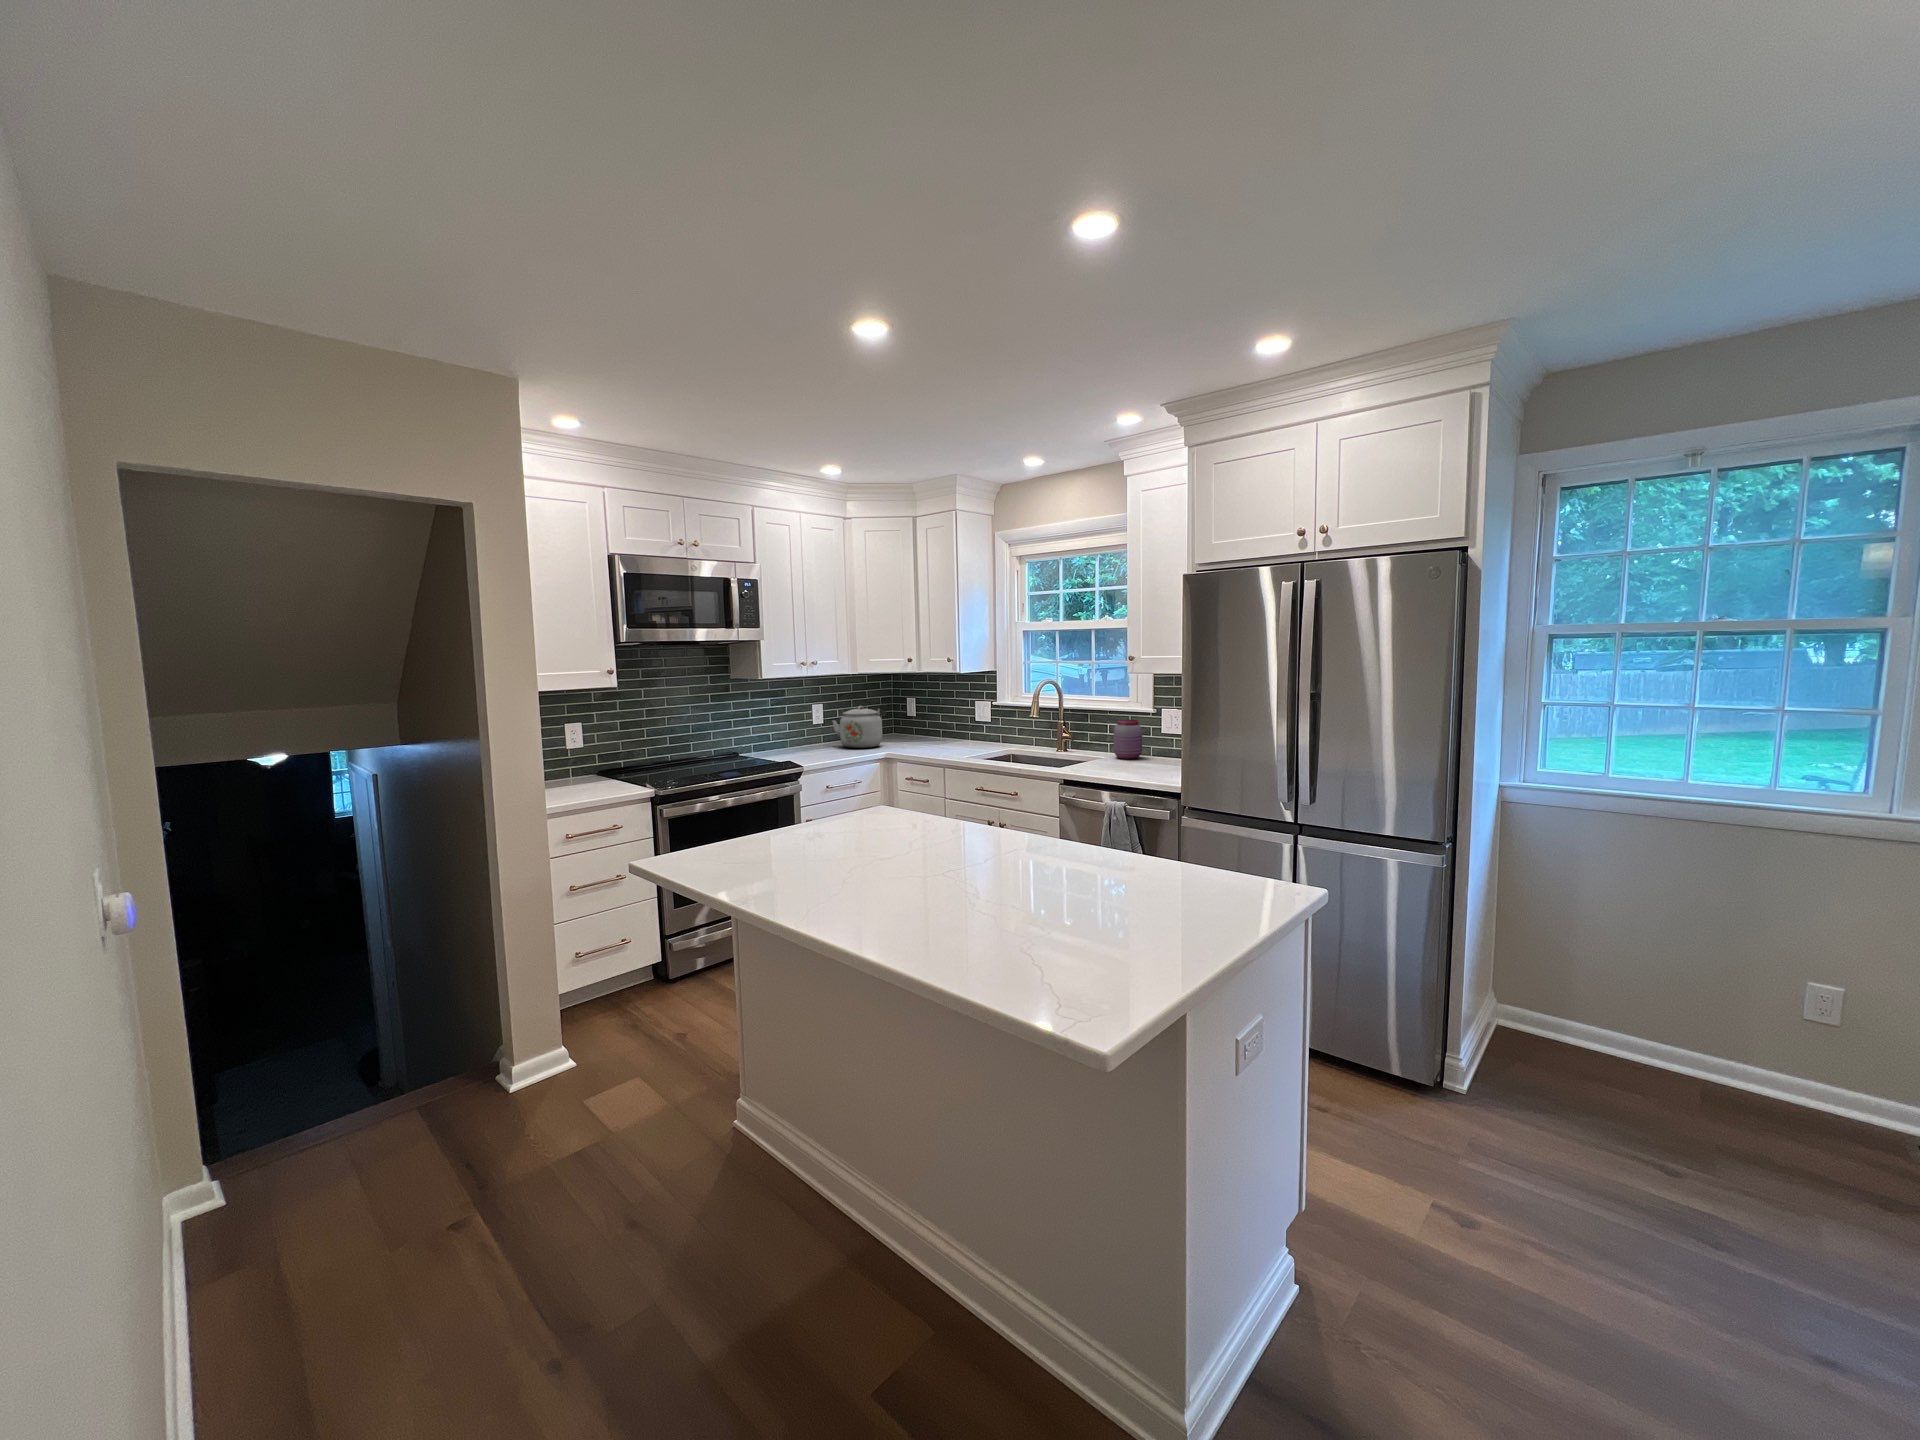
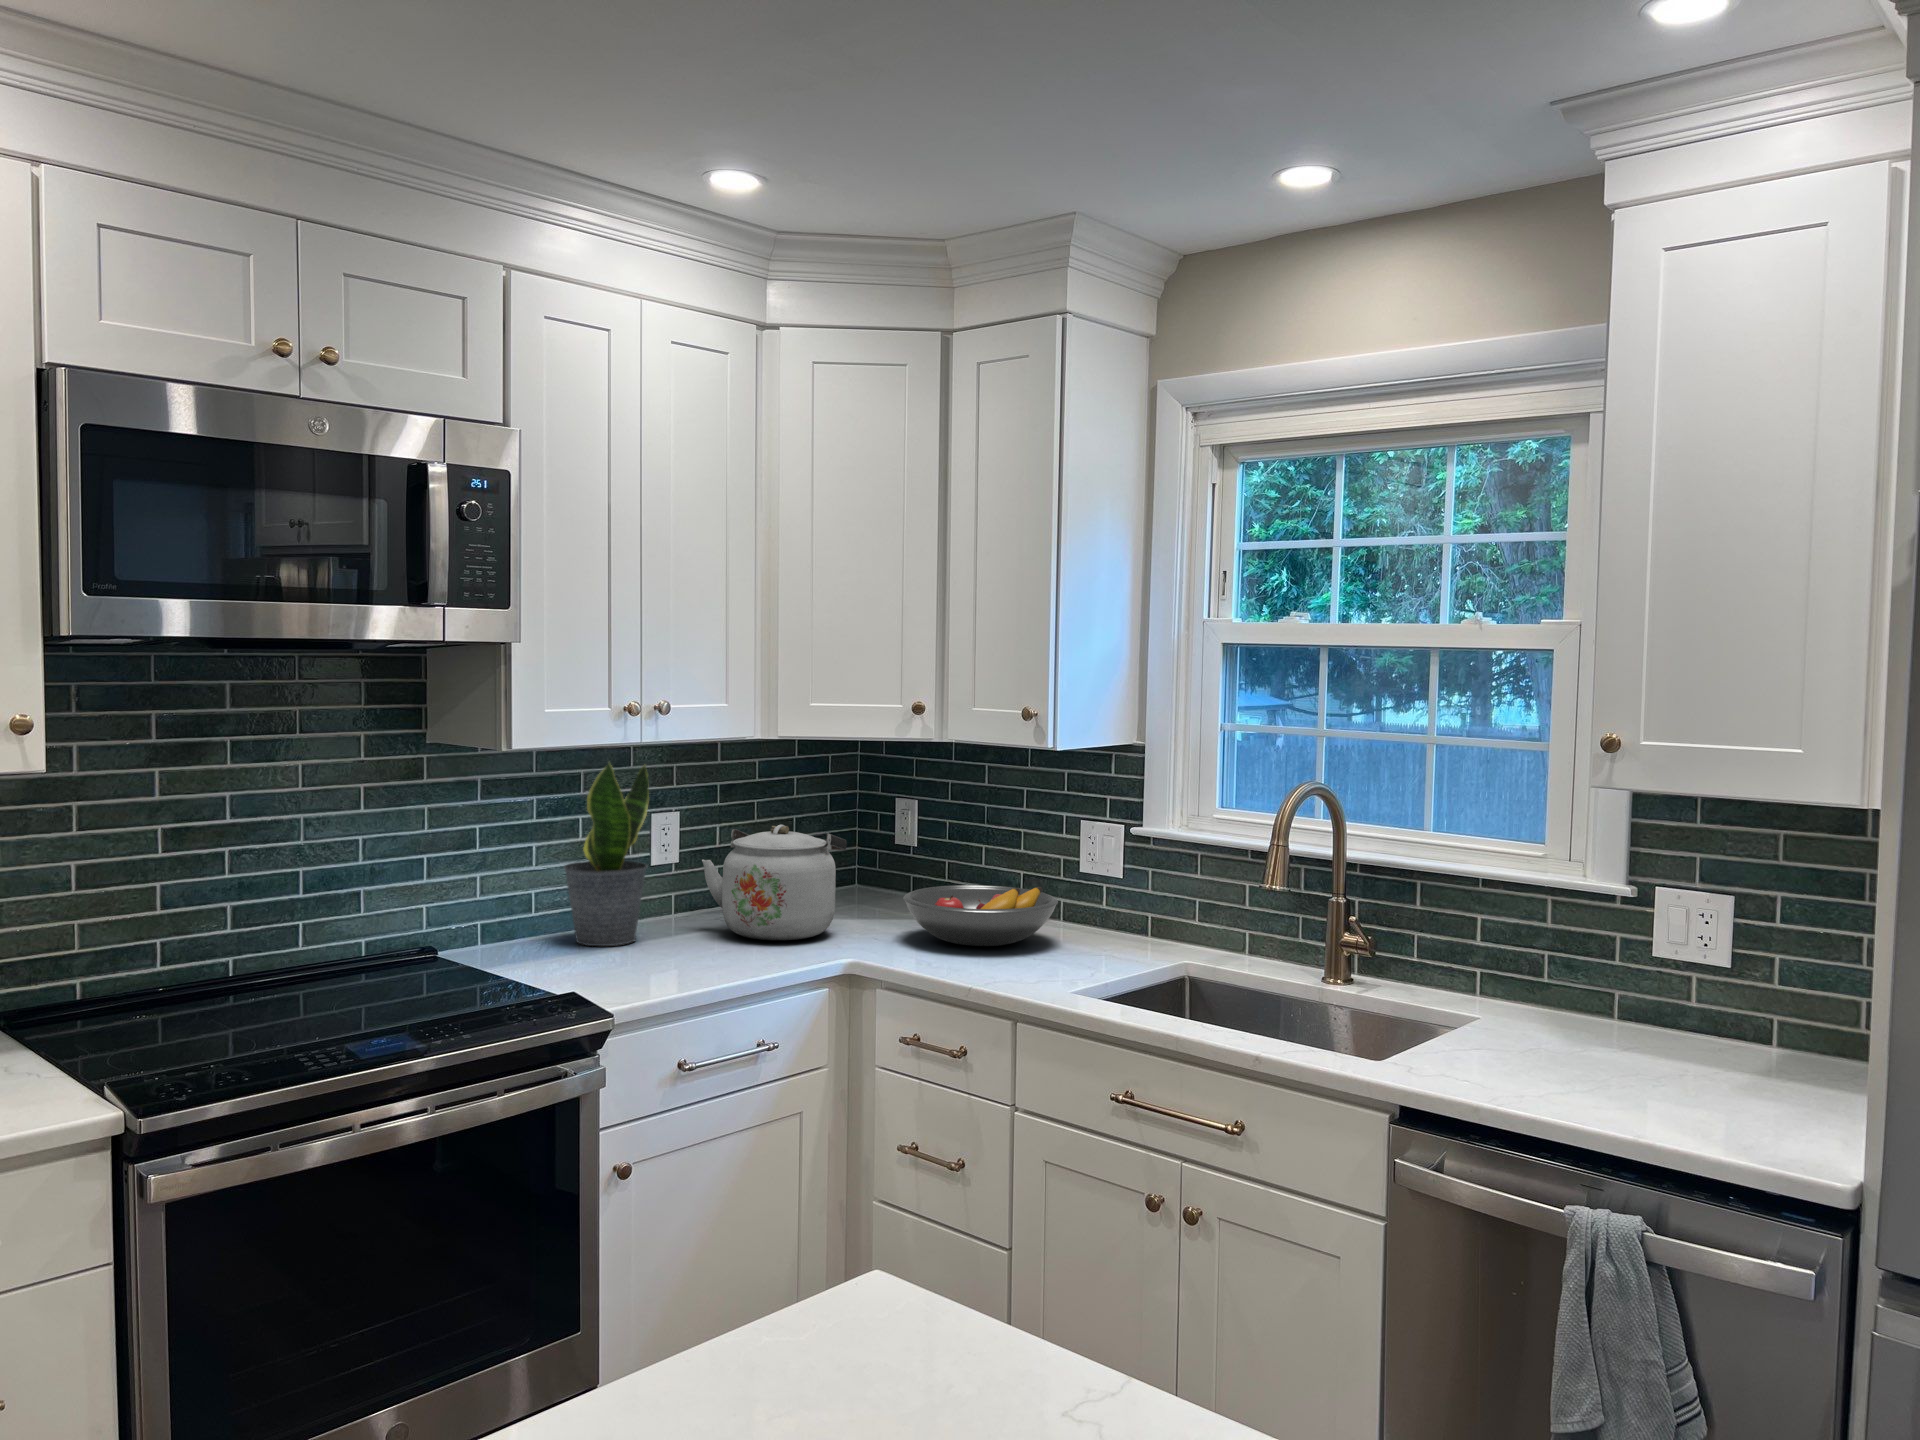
potted plant: none [781,683,812,752] -> present [564,763,649,946]
jar: present [1114,719,1142,759] -> none [1499,908,1587,1025]
fruit bowl: none [907,725,965,747] -> present [903,885,1058,946]

